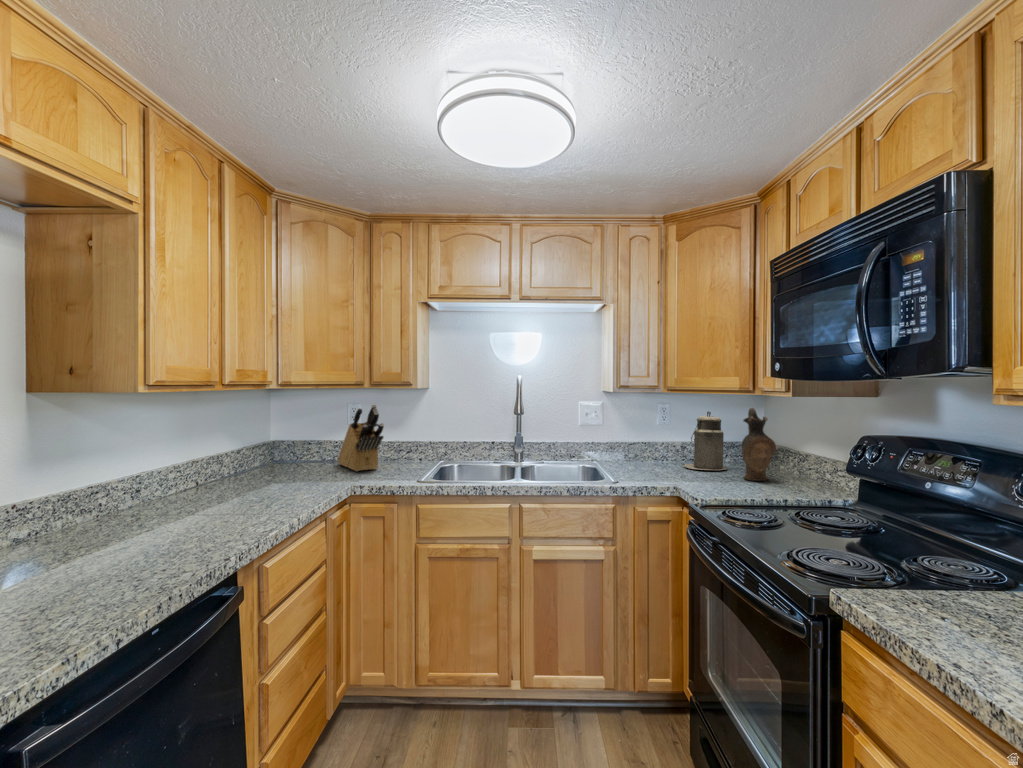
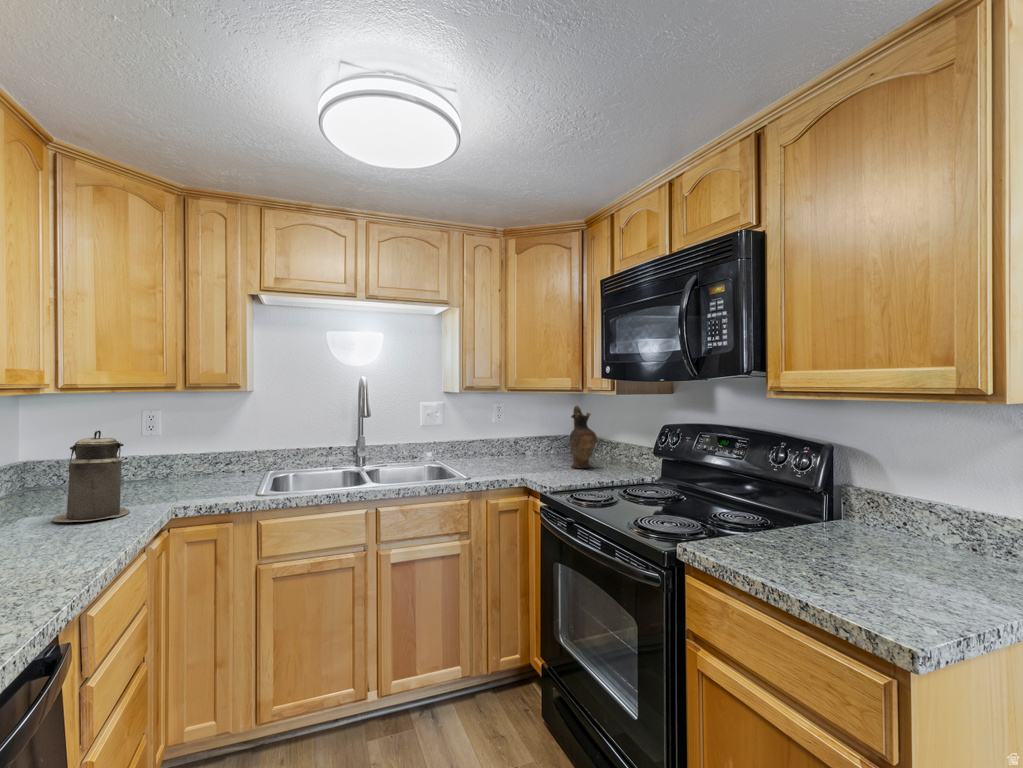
knife block: present [338,404,384,471] -> none [133,410,205,490]
canister: present [684,411,727,470] -> present [52,430,130,522]

